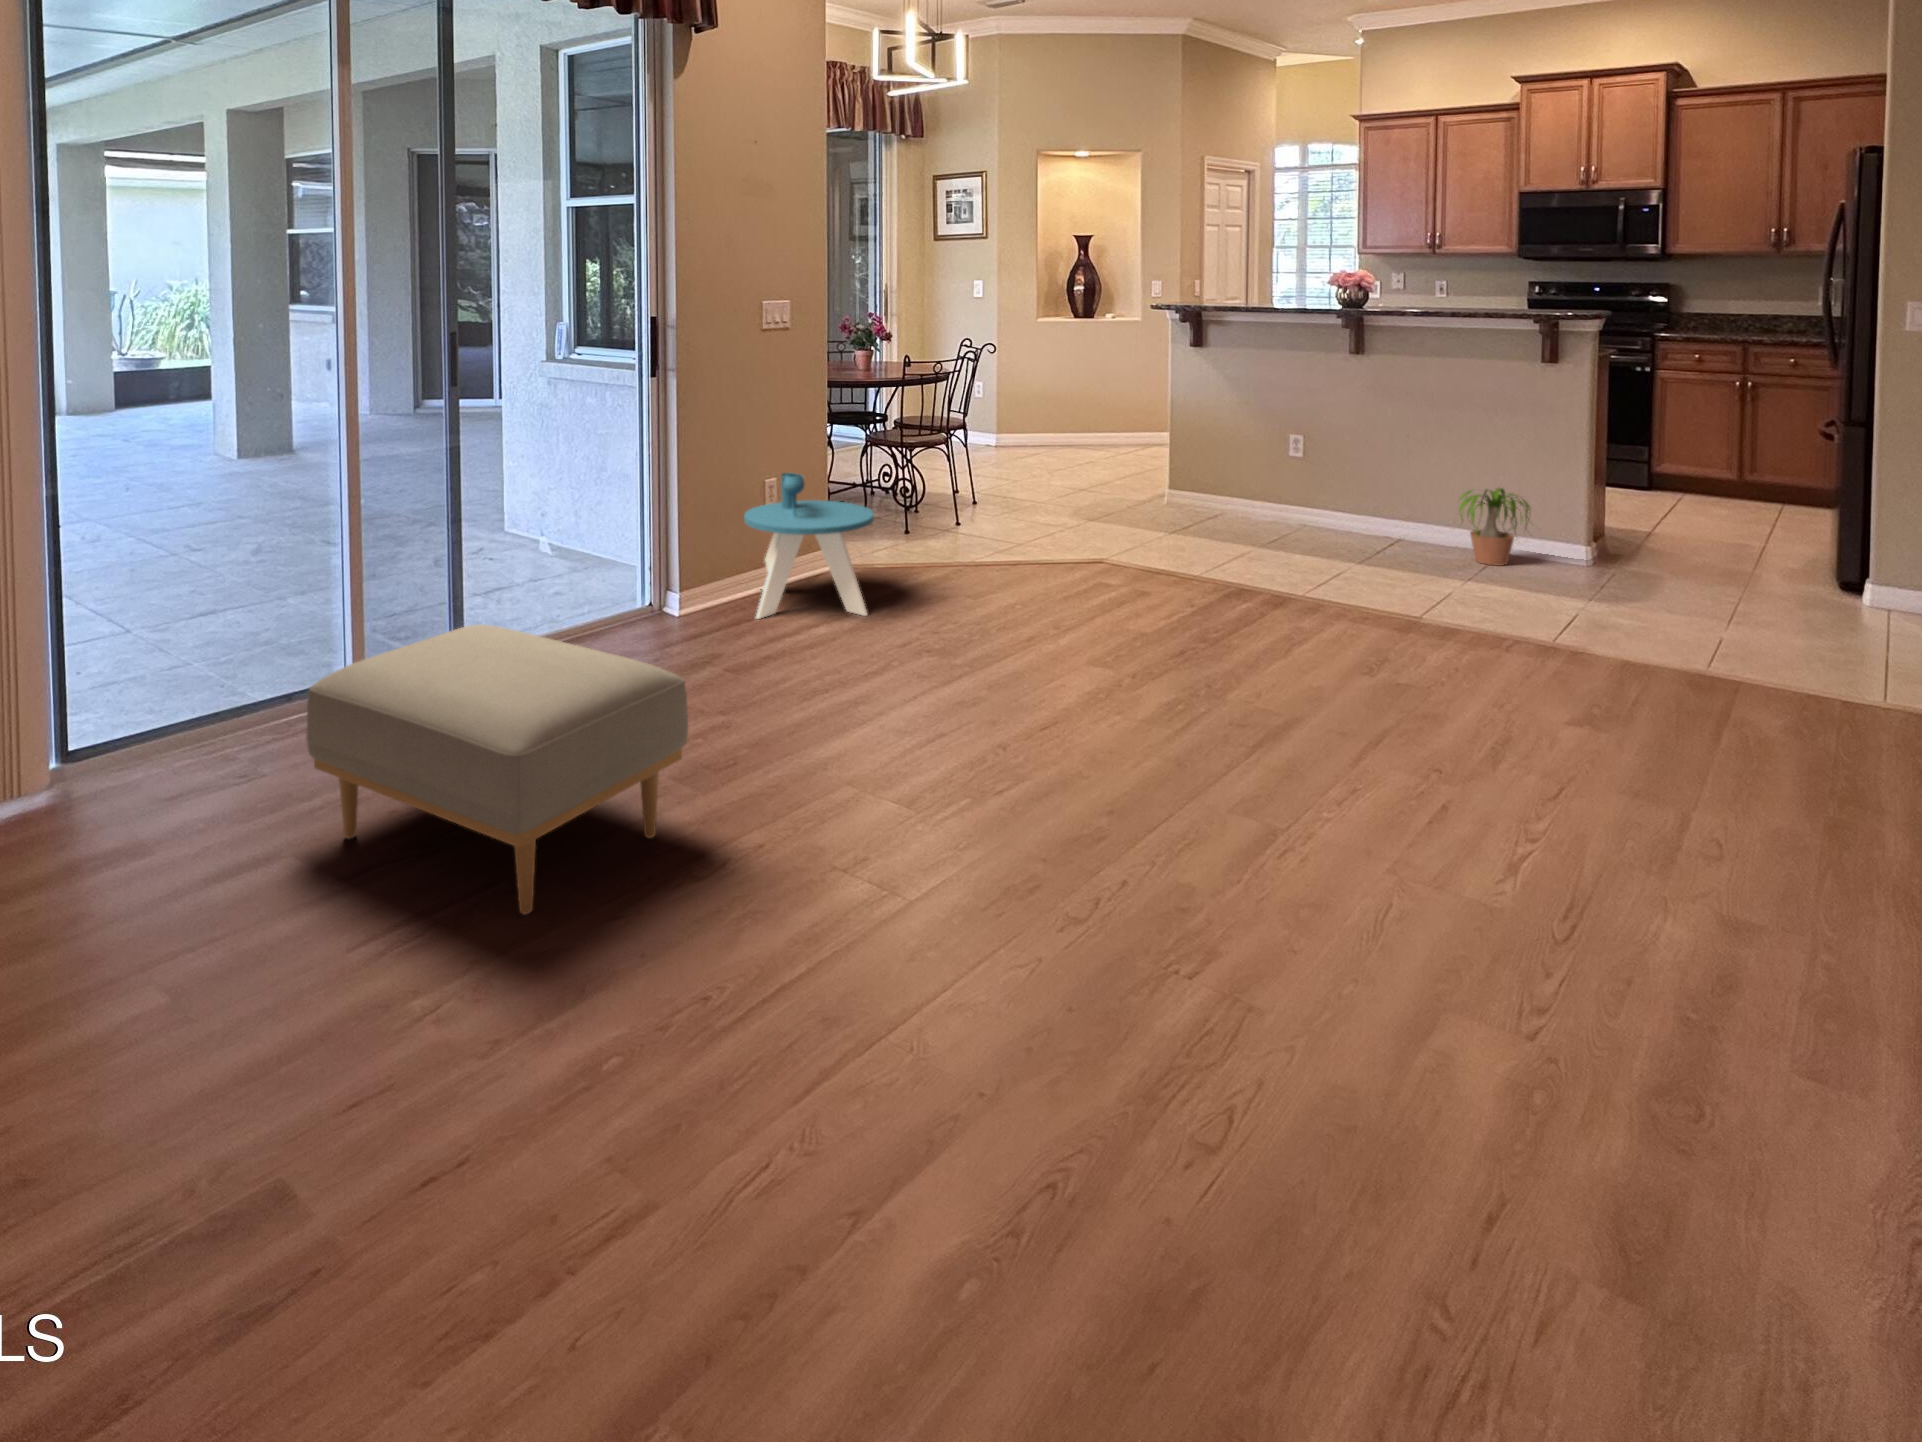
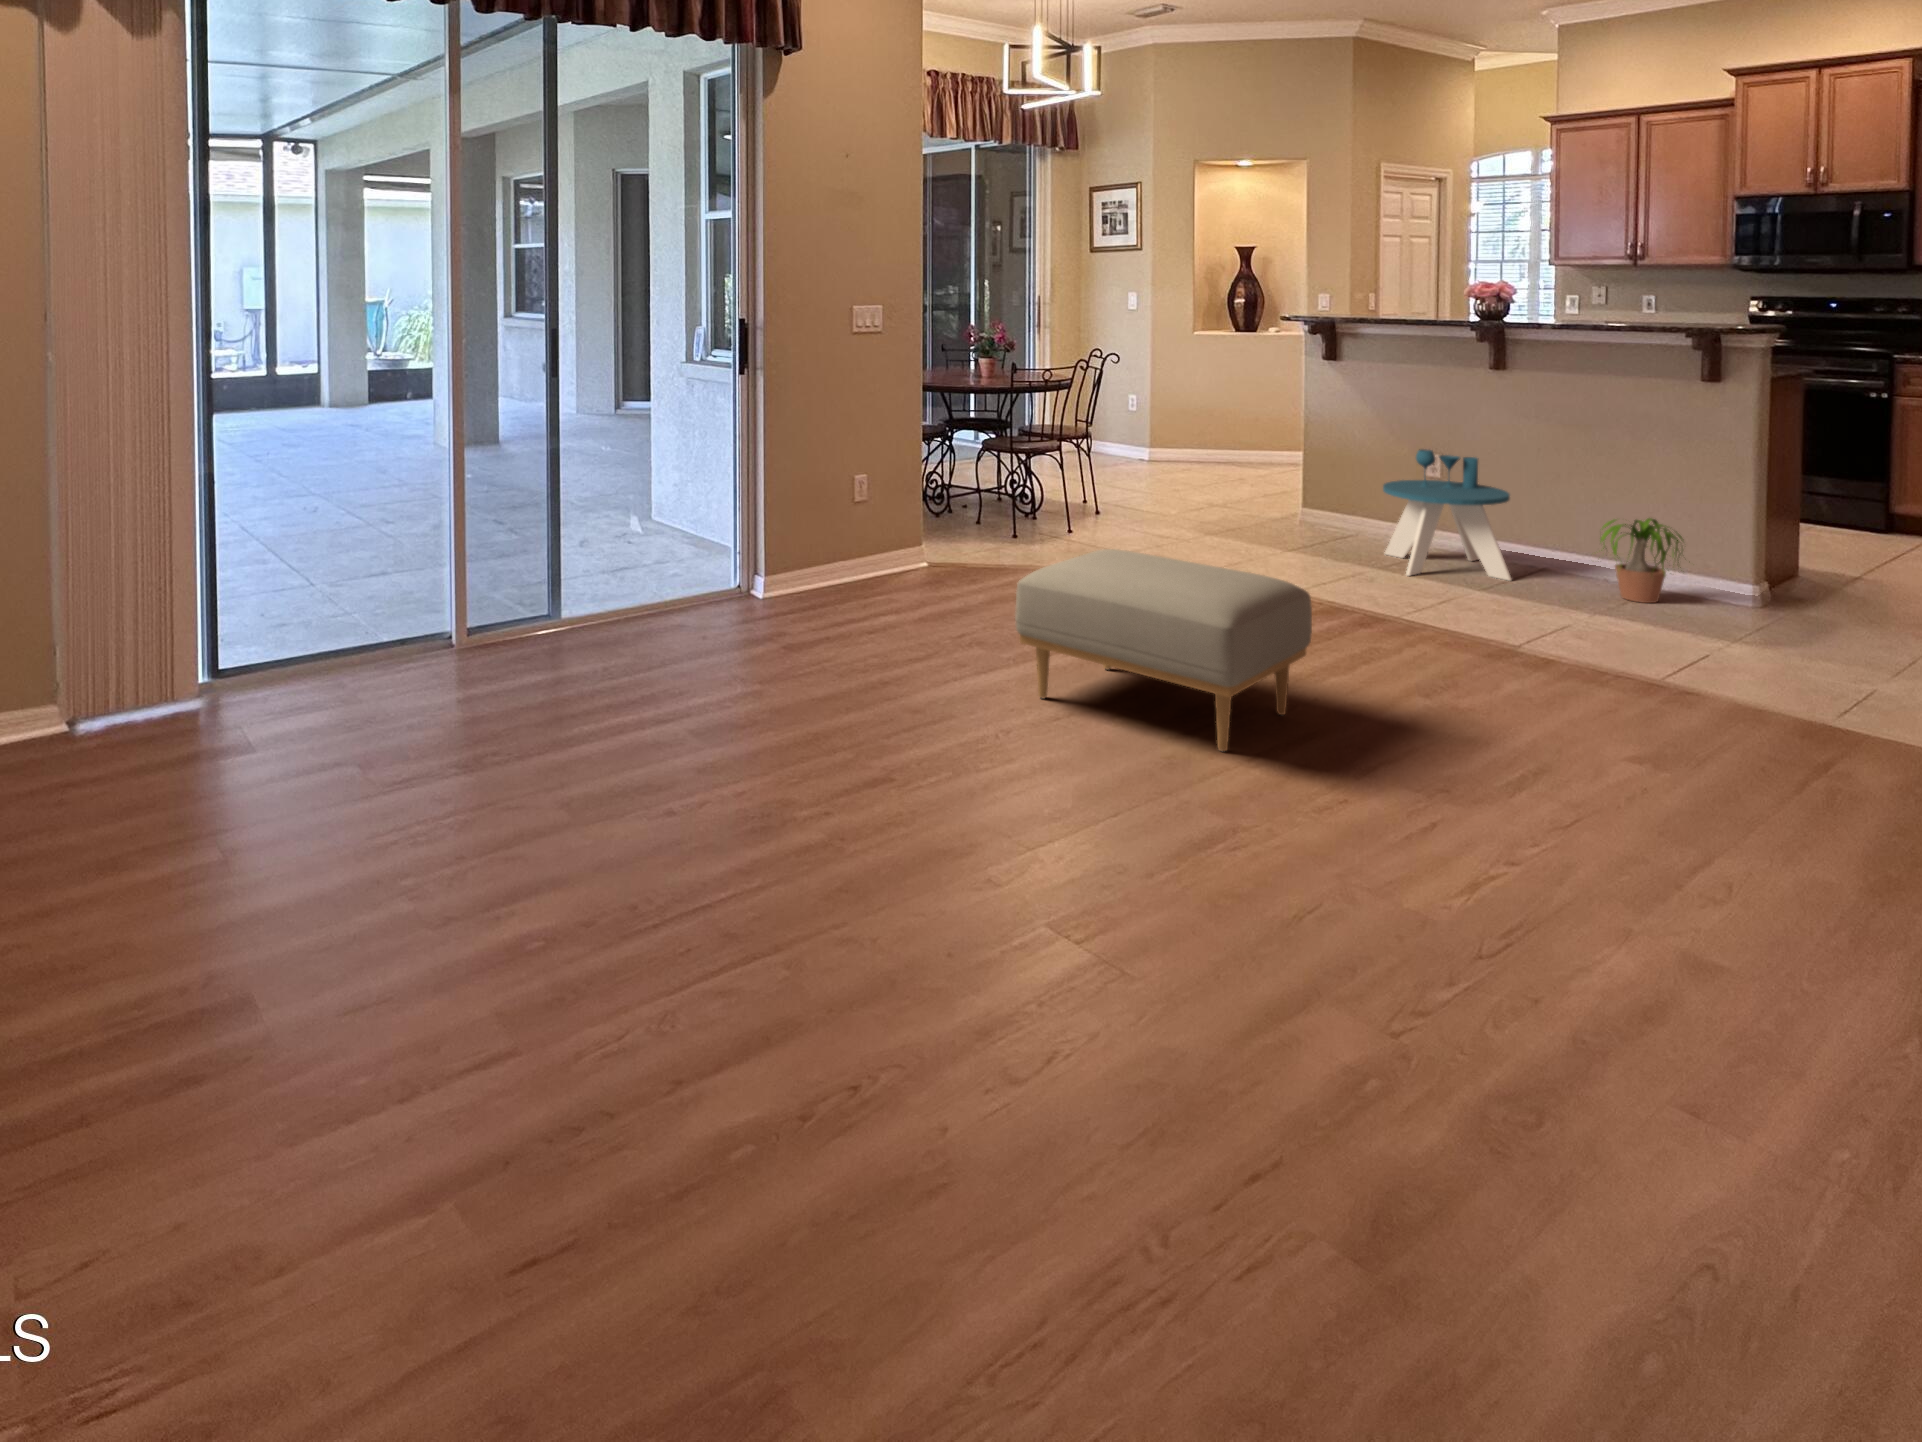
side table: present [744,473,874,619] -> present [1383,449,1512,581]
ottoman: present [306,624,688,914] -> present [1015,549,1312,752]

